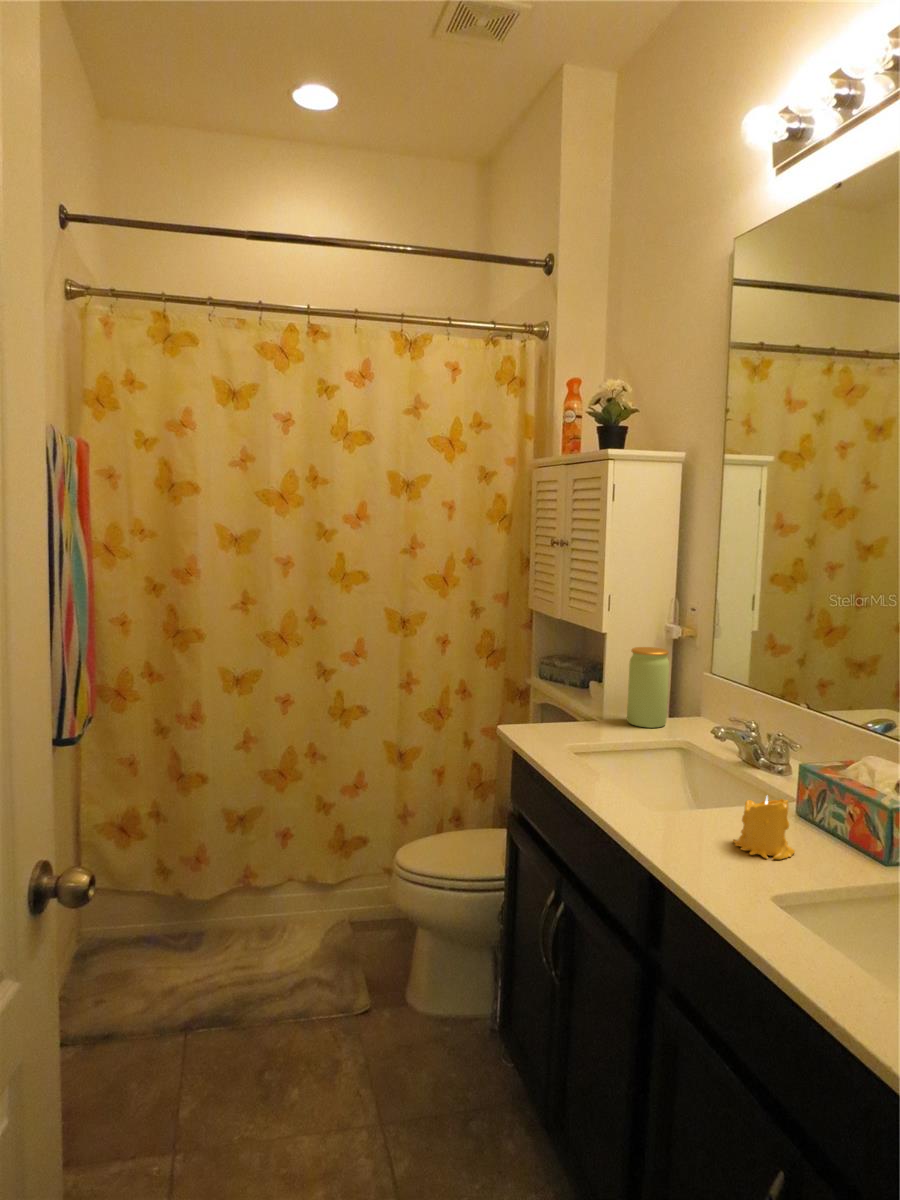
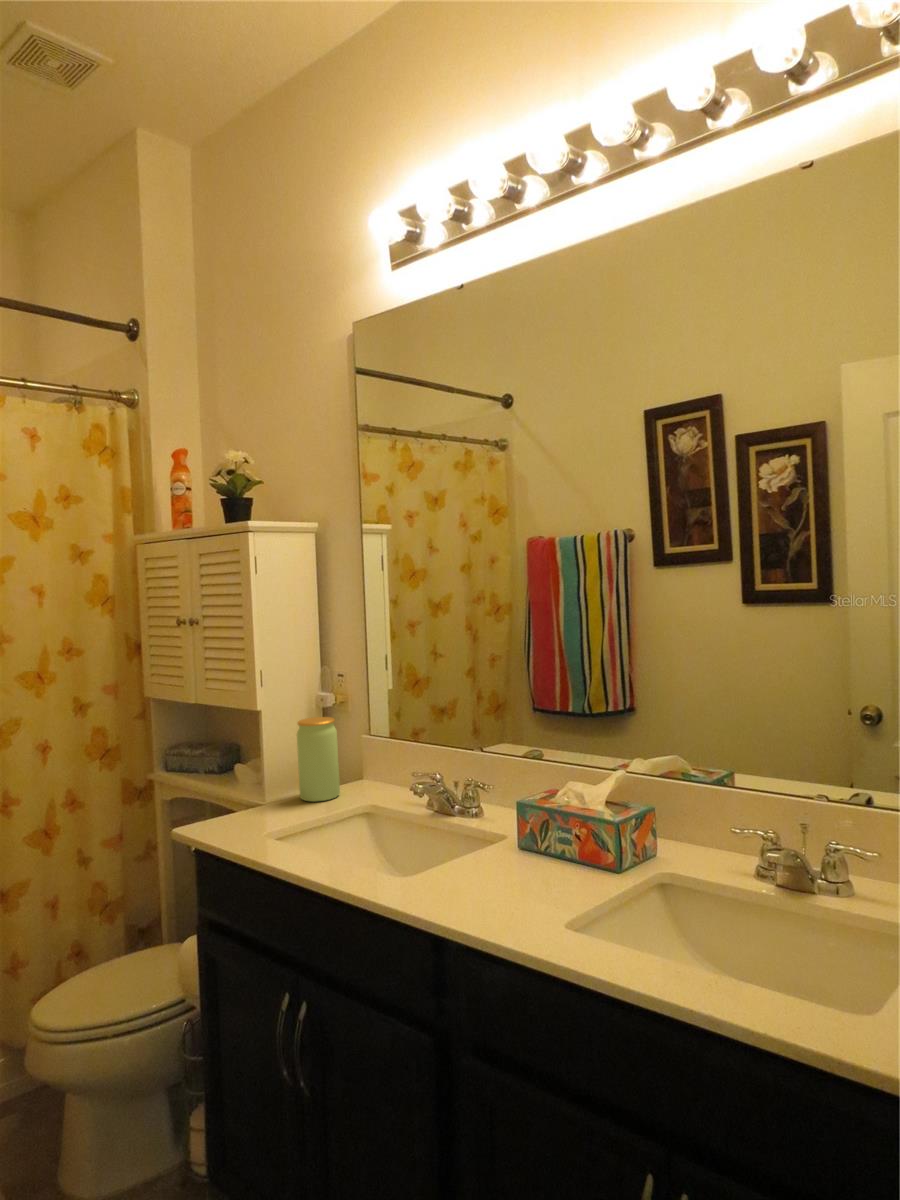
candle: present [733,797,795,859] -> none [493,836,549,902]

